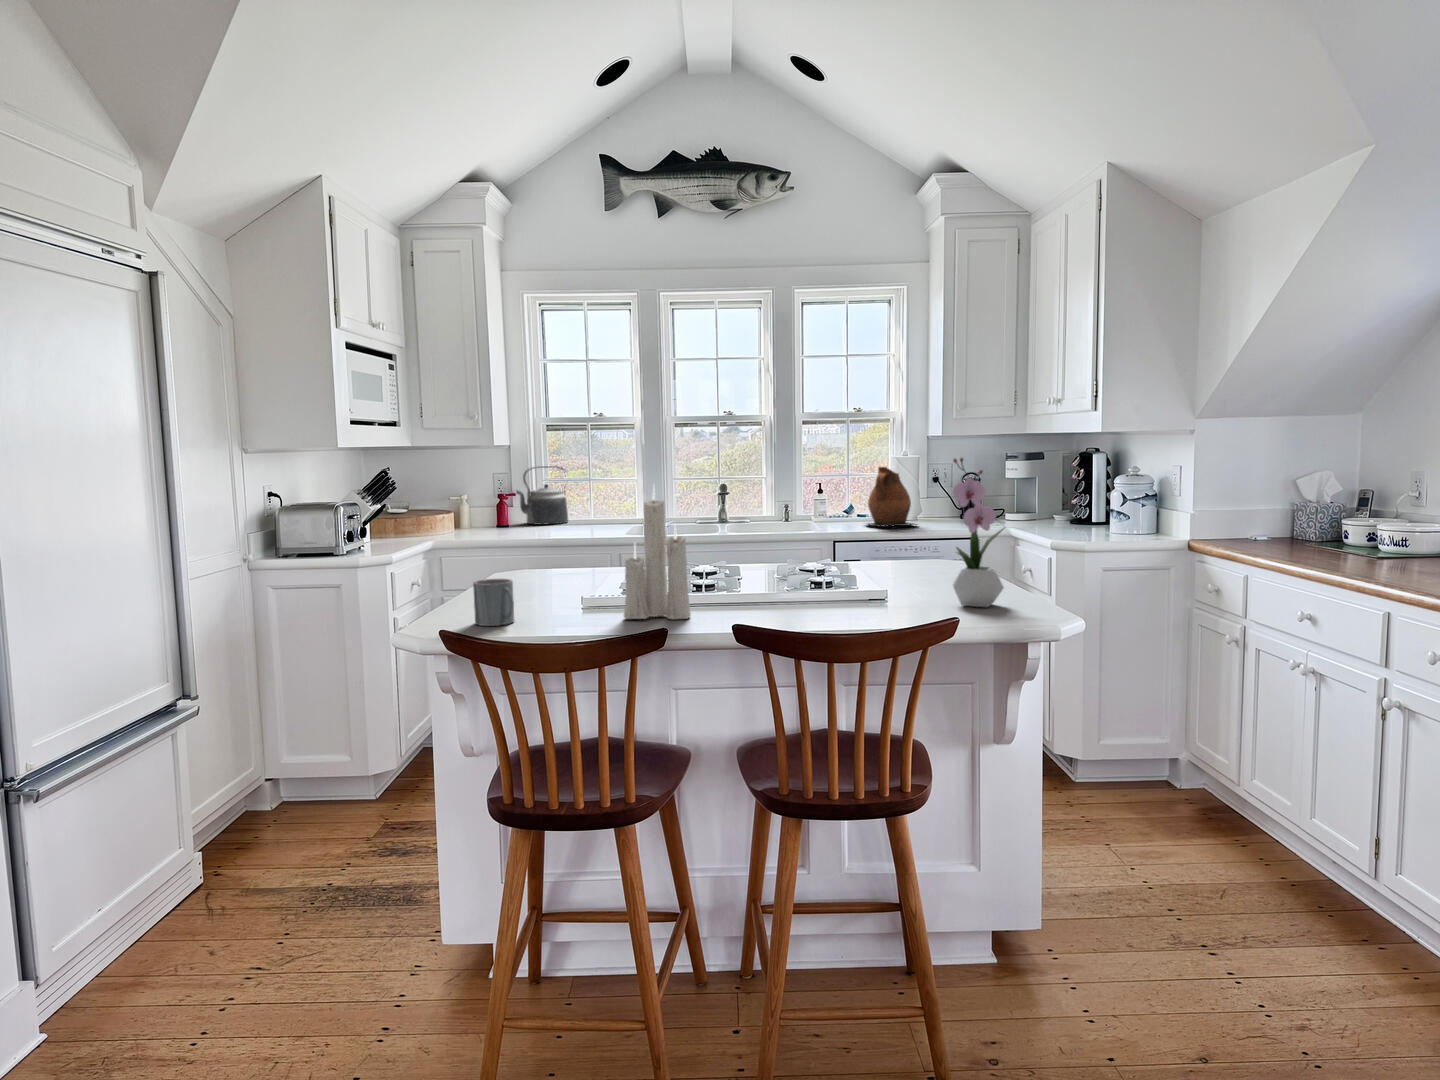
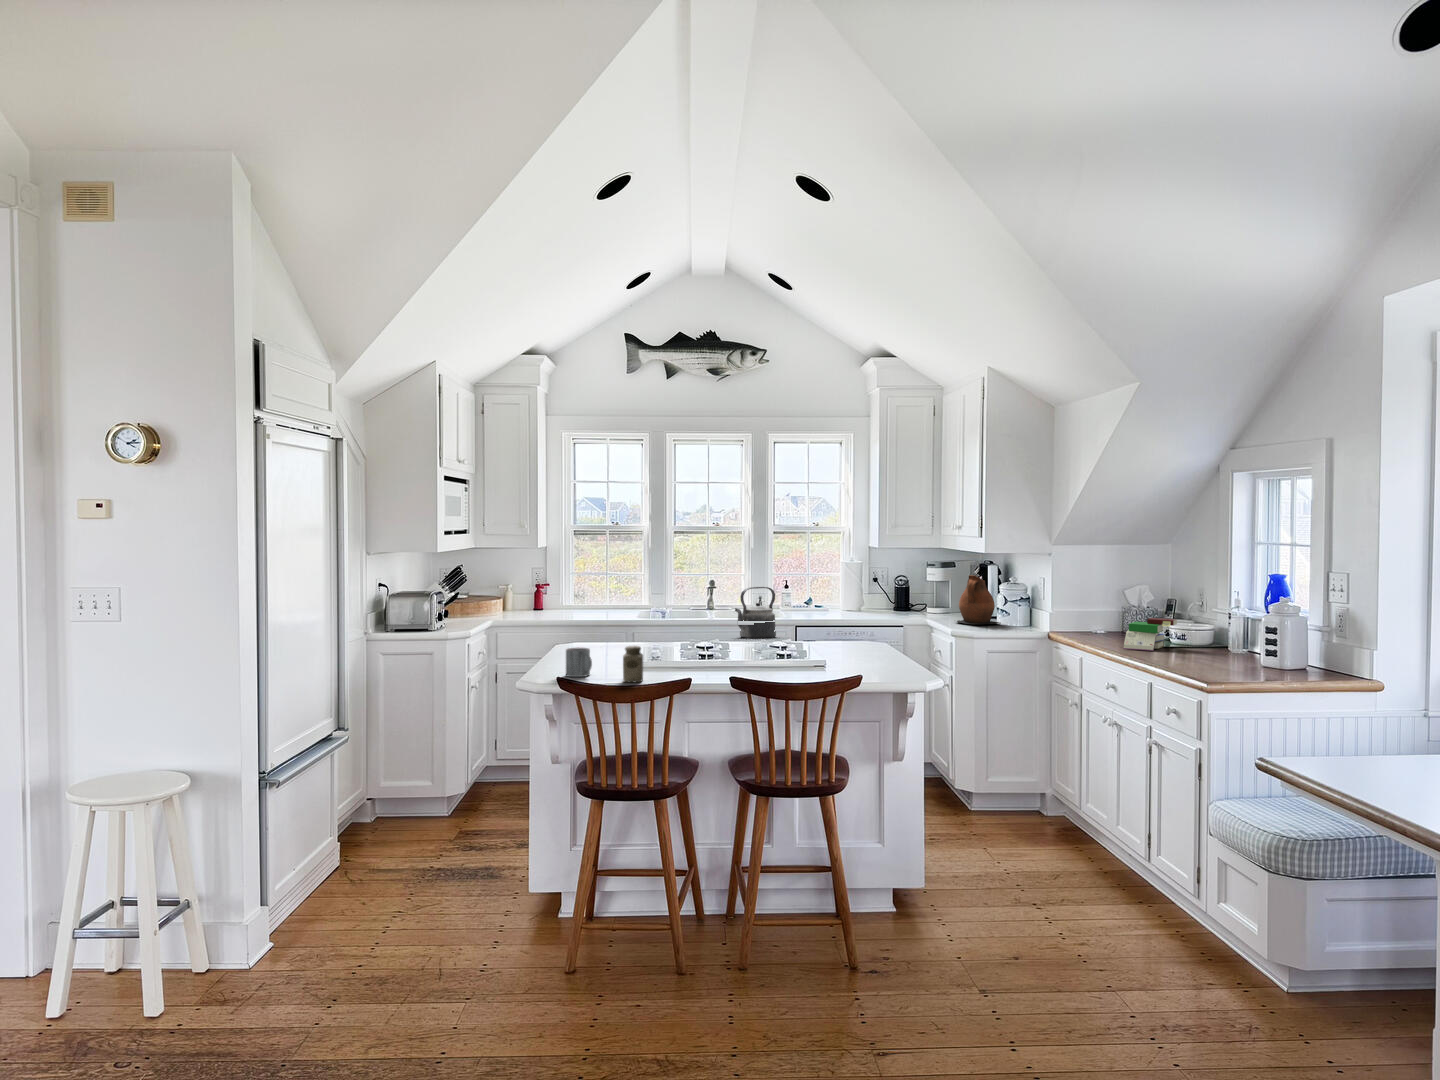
flower arrangement: present [952,458,1004,607] -> none [865,577,899,672]
kettle: present [516,466,568,525] -> present [735,587,776,638]
ceramic pitcher: present [867,467,917,527] -> present [957,575,1001,624]
candle: present [624,489,691,619] -> none [659,586,701,675]
book: none [1322,517,1401,565] -> present [1123,618,1177,651]
salt shaker: none [559,574,596,634] -> present [623,646,643,682]

